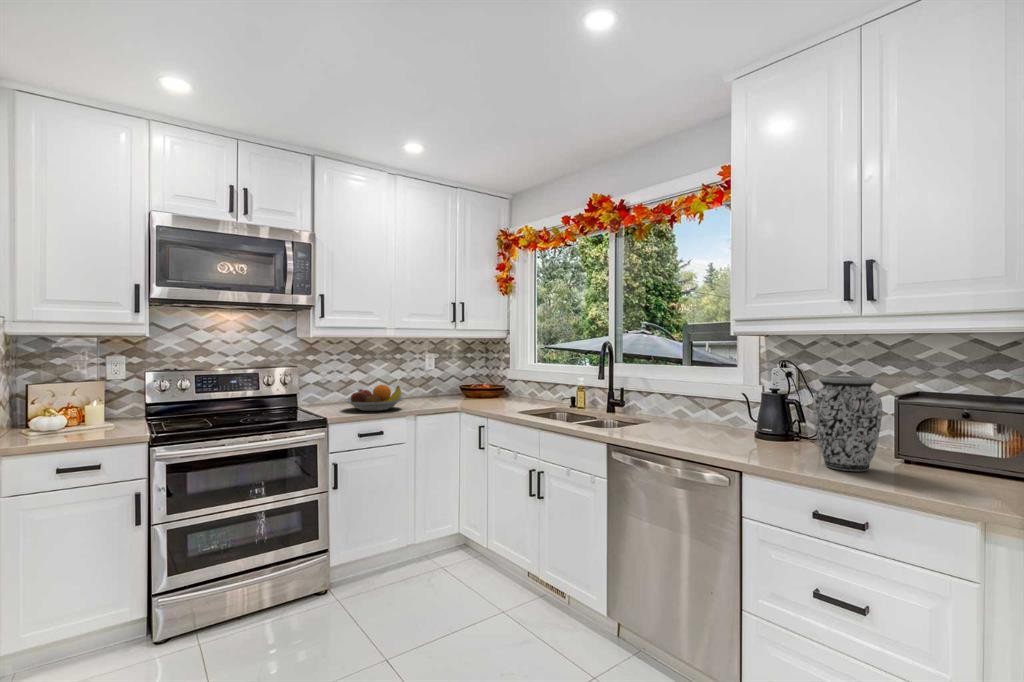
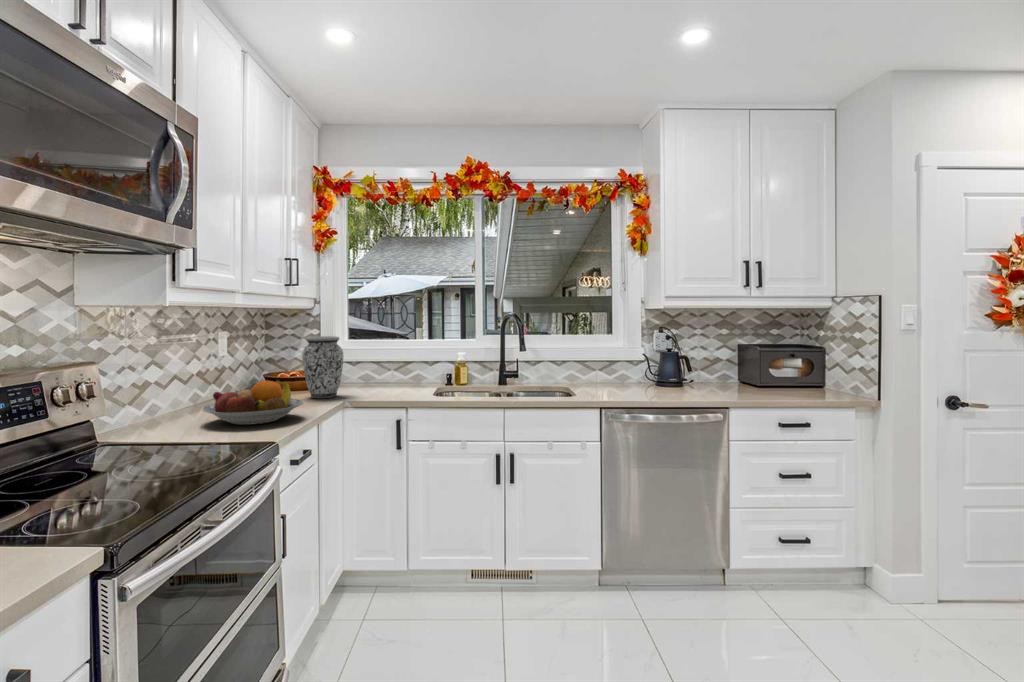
vase: present [812,376,882,471] -> present [302,336,343,398]

